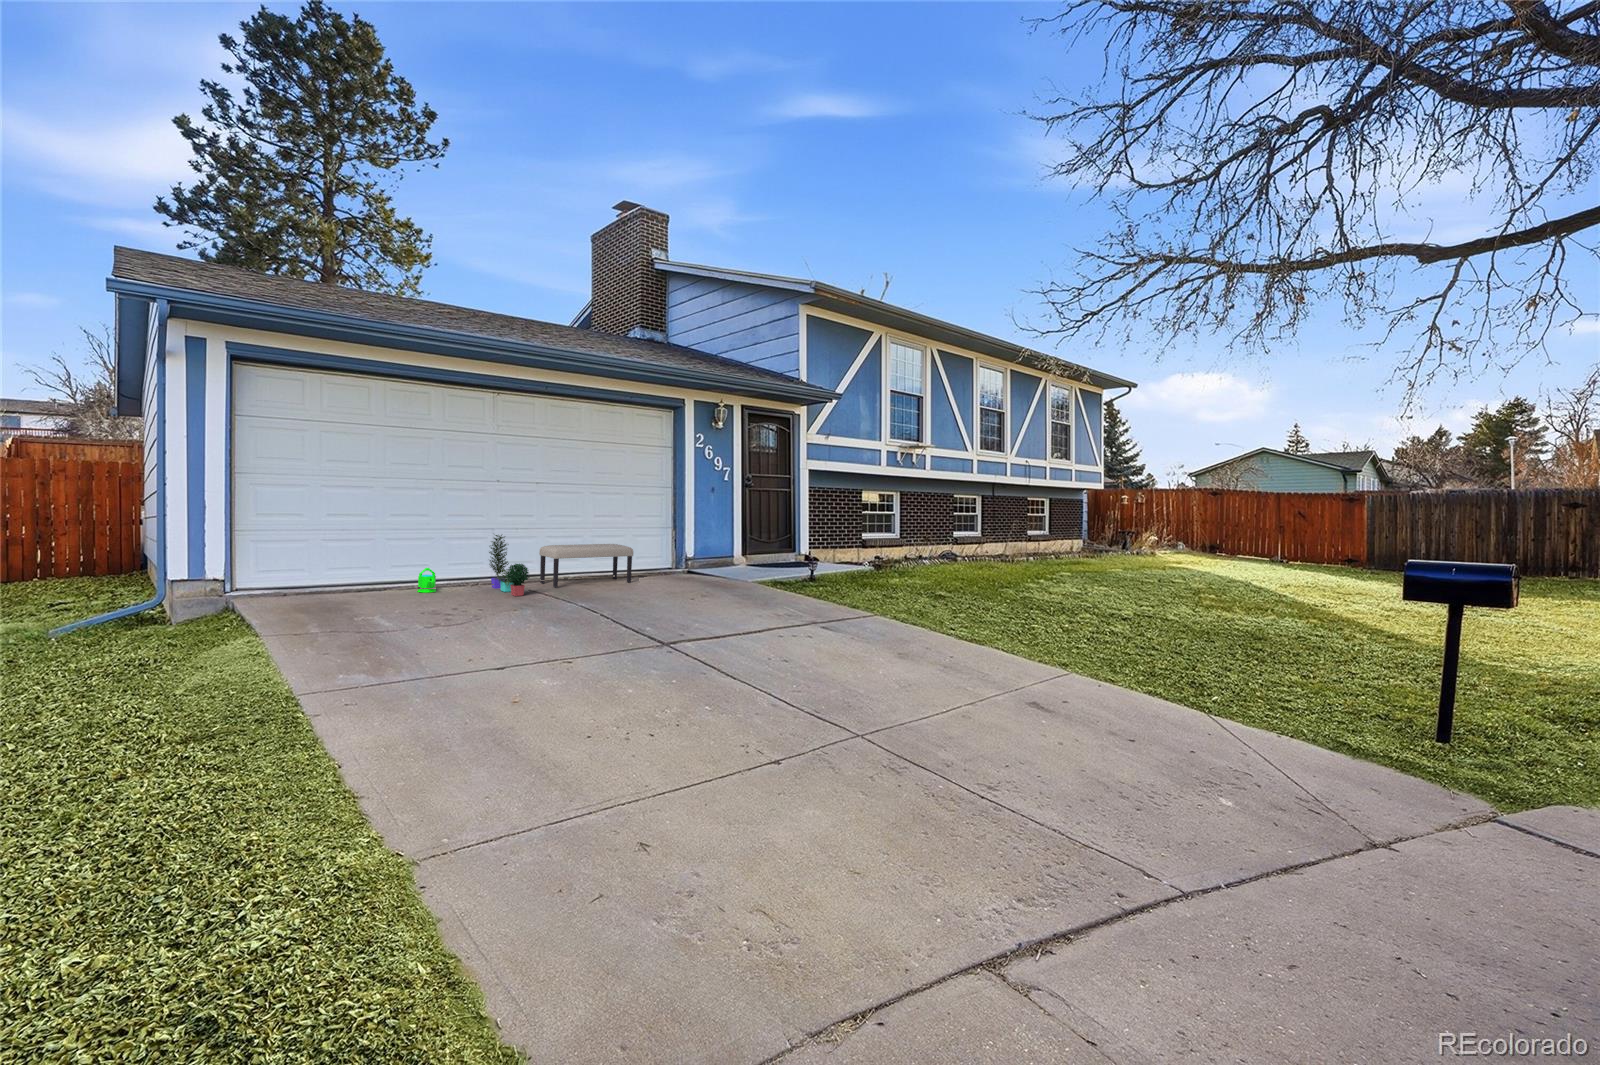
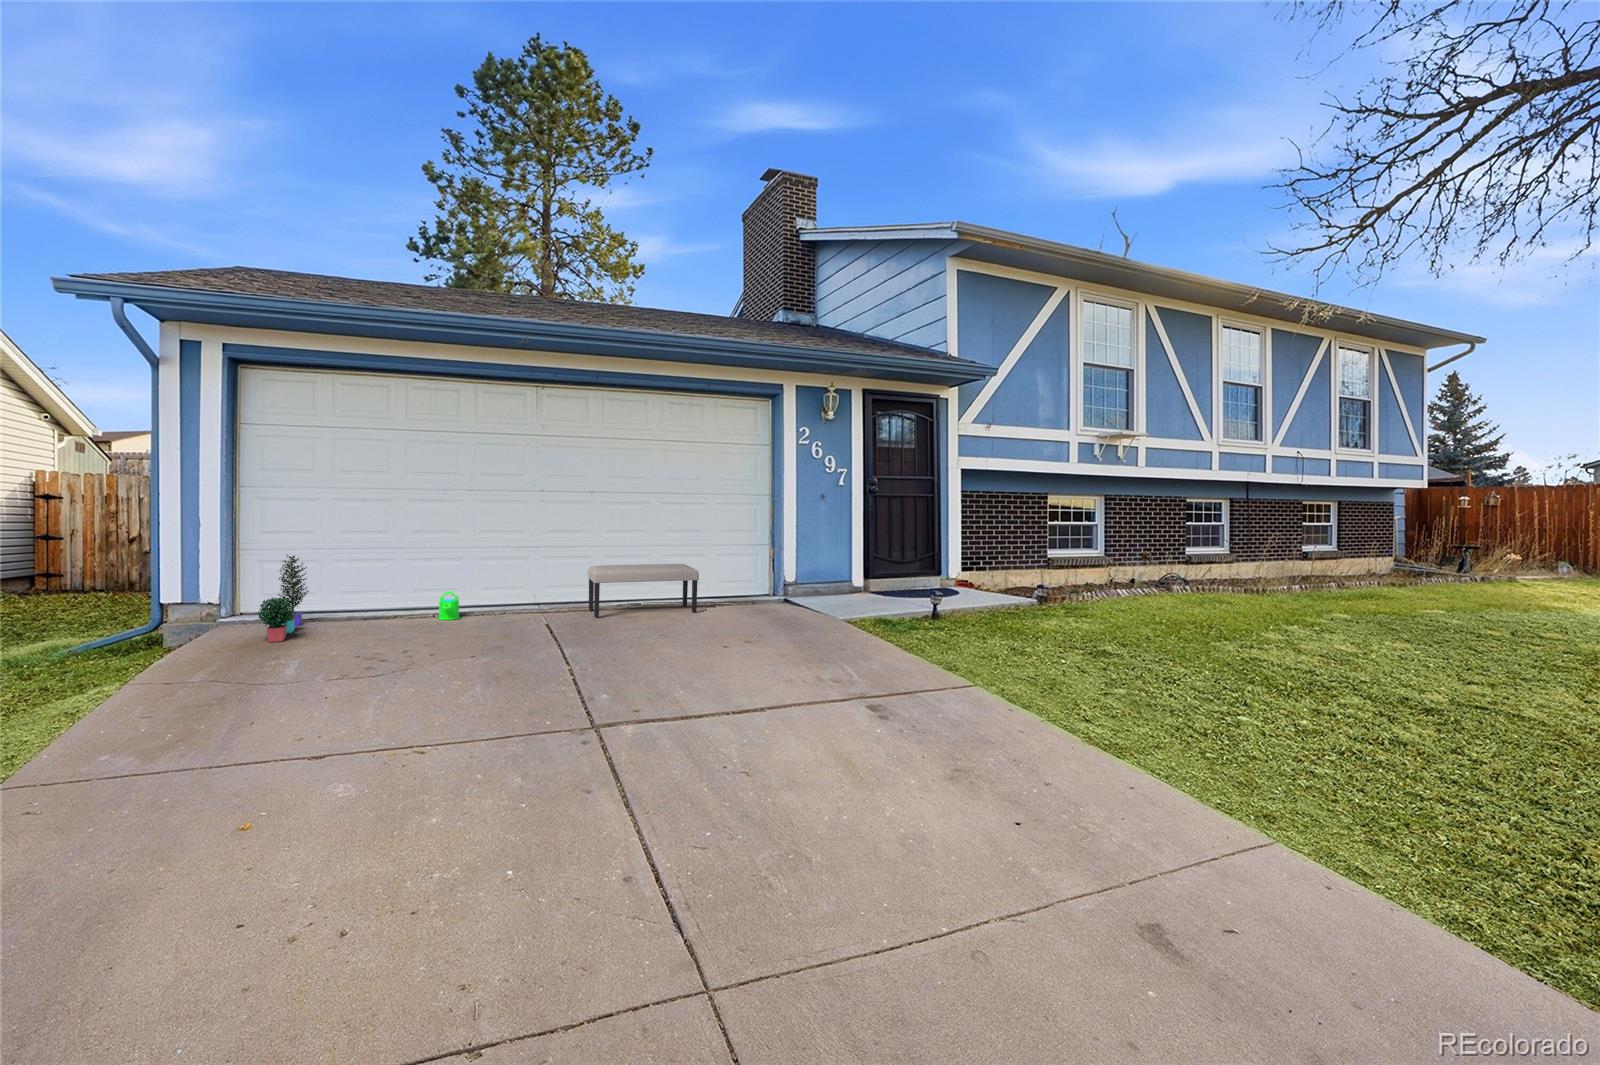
potted plant: present [489,535,529,596] -> present [258,554,309,642]

